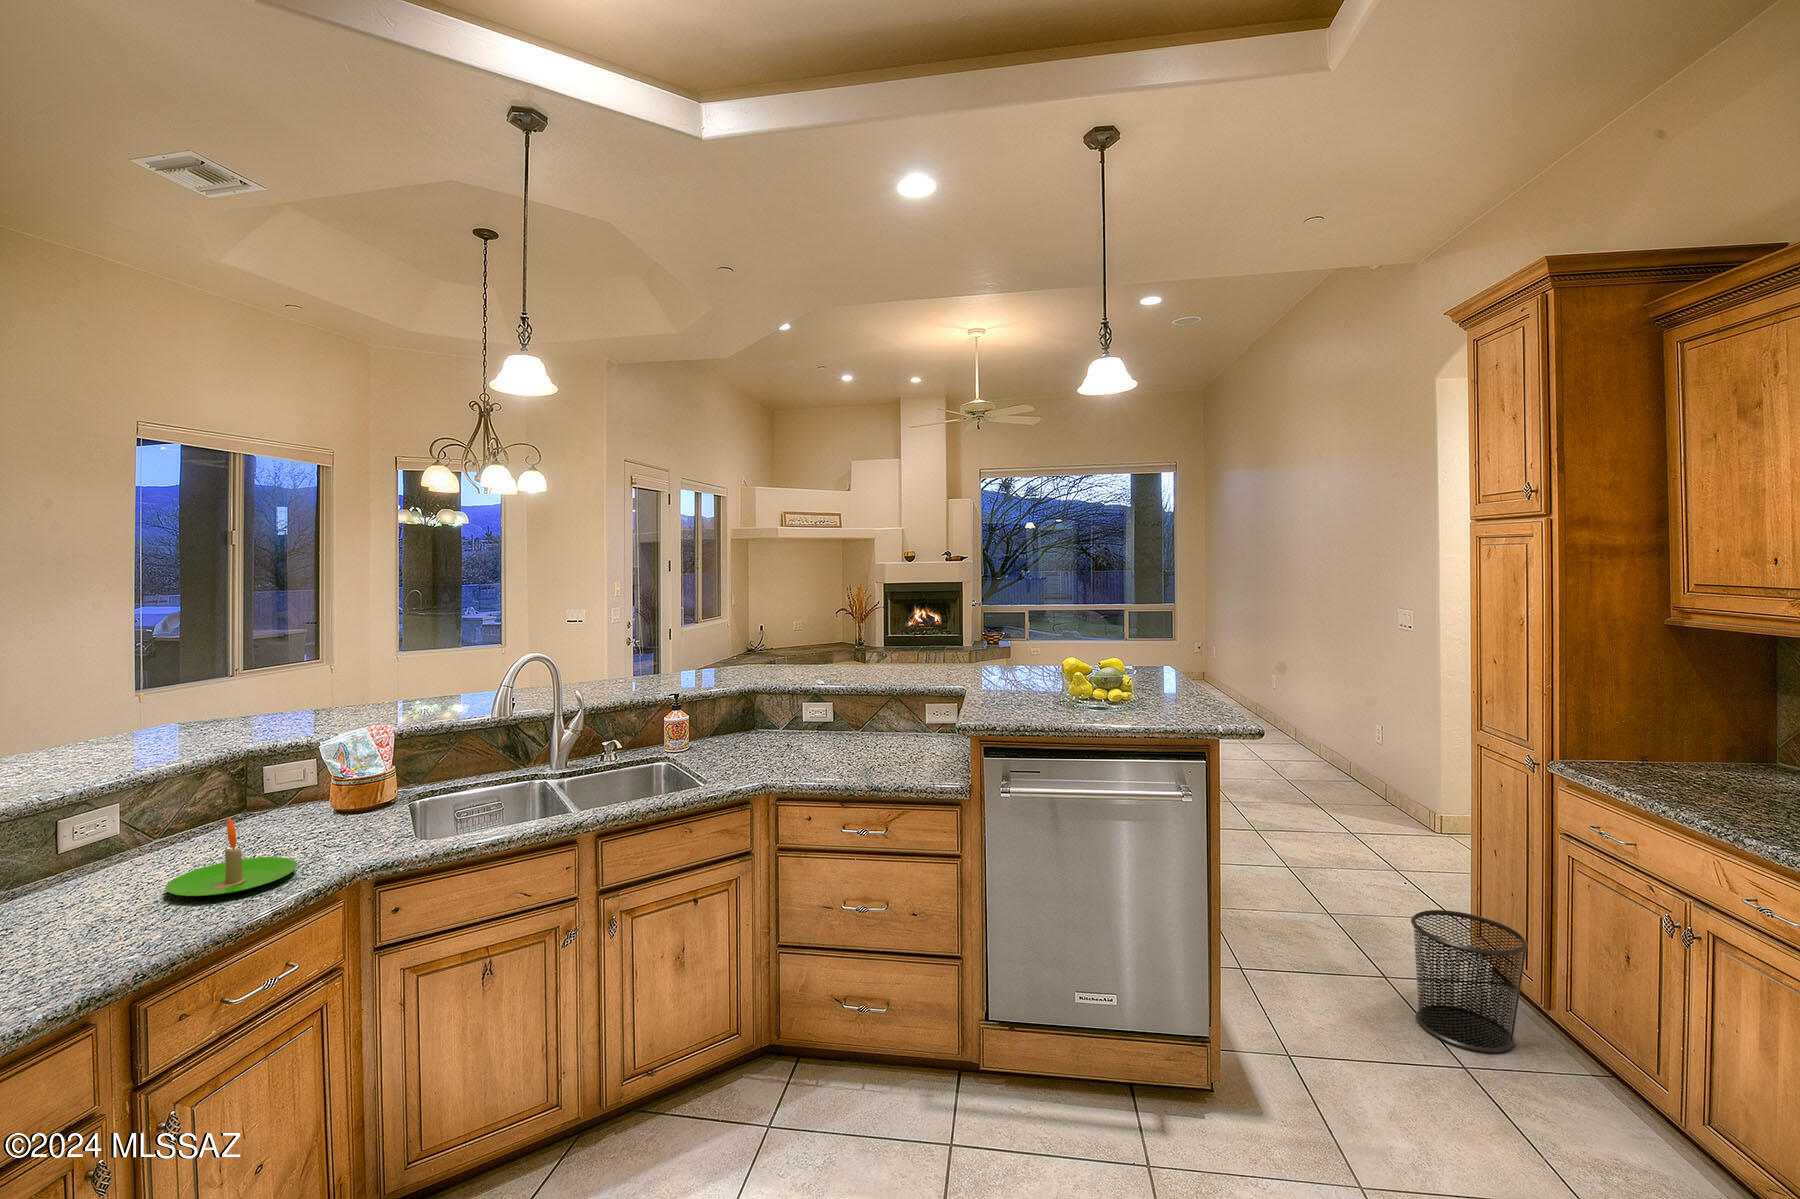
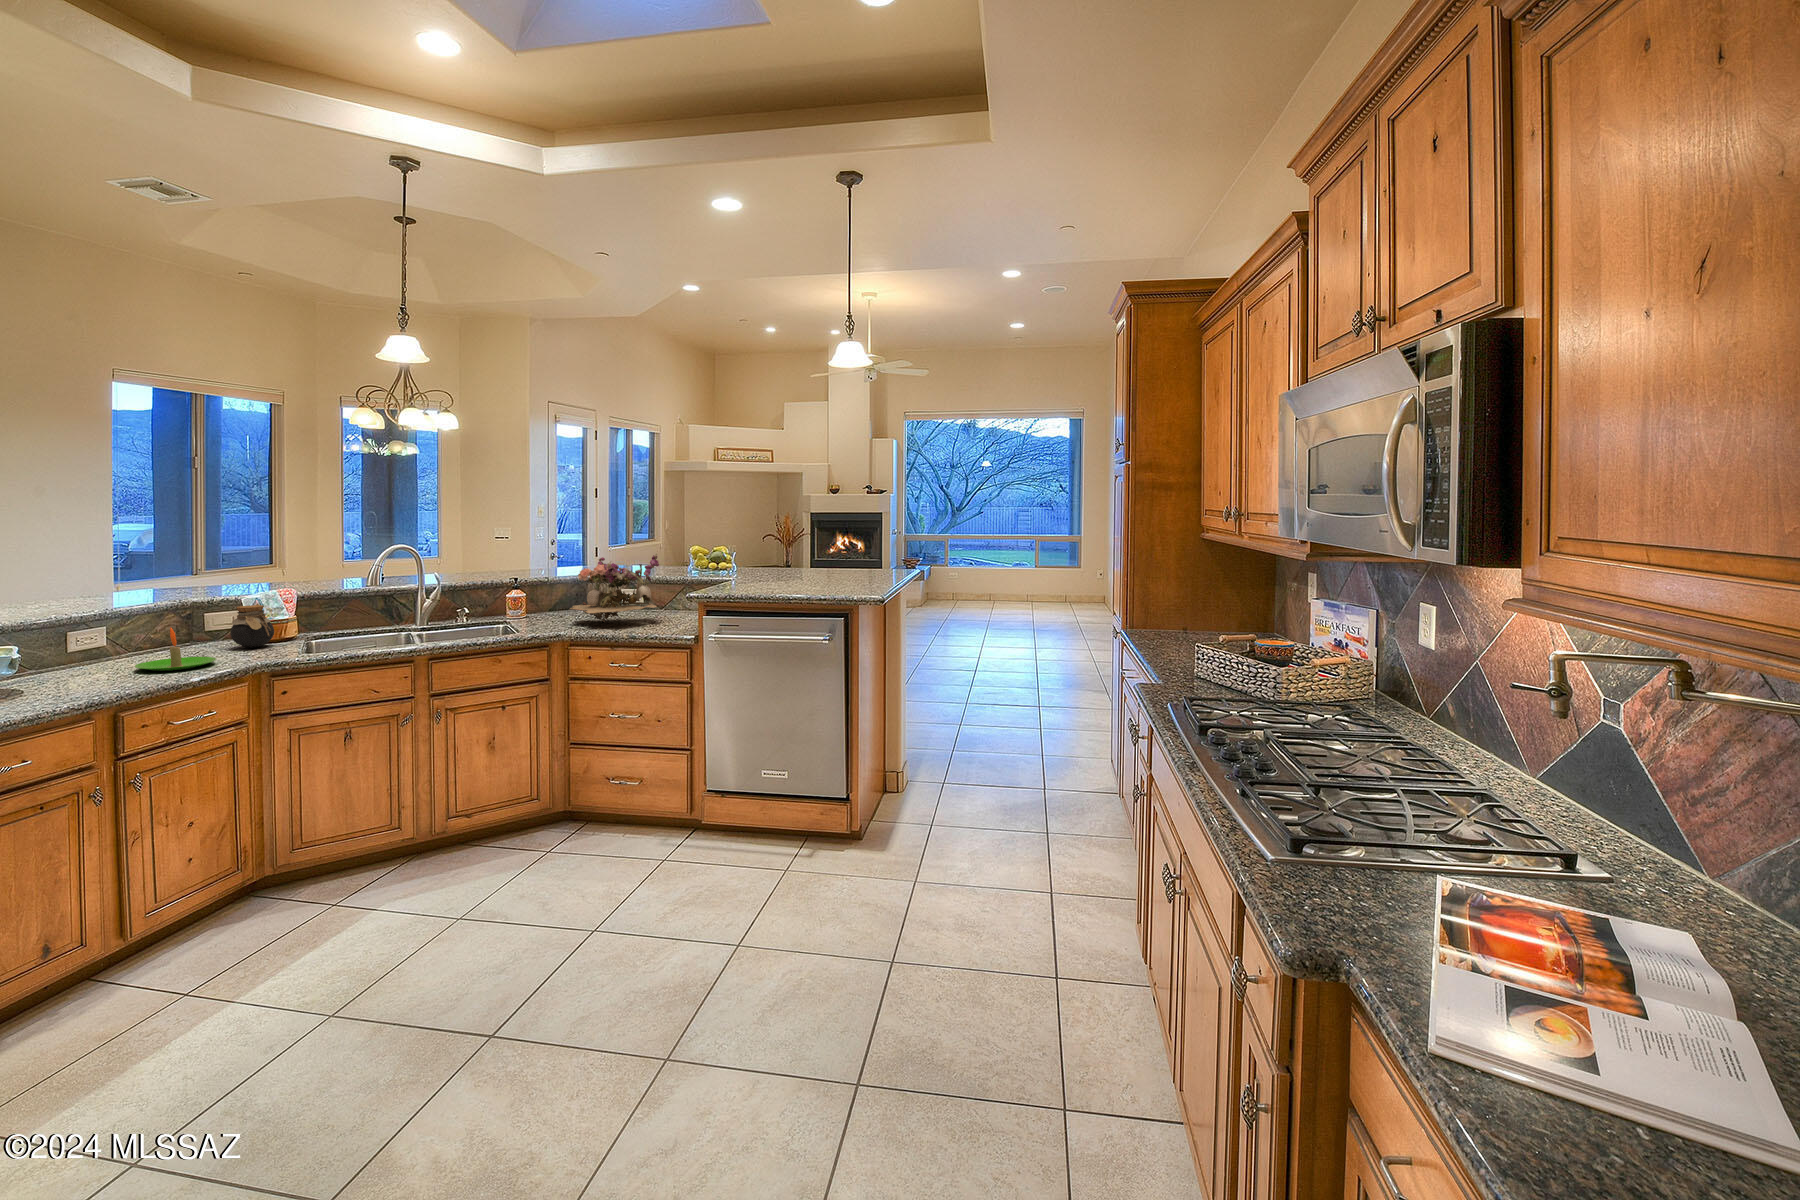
flower arrangement: none [762,663,884,760] -> present [571,553,659,622]
jar: none [307,758,371,825] -> present [230,605,274,648]
waste bin: present [1411,910,1528,1053] -> none [1041,733,1112,824]

